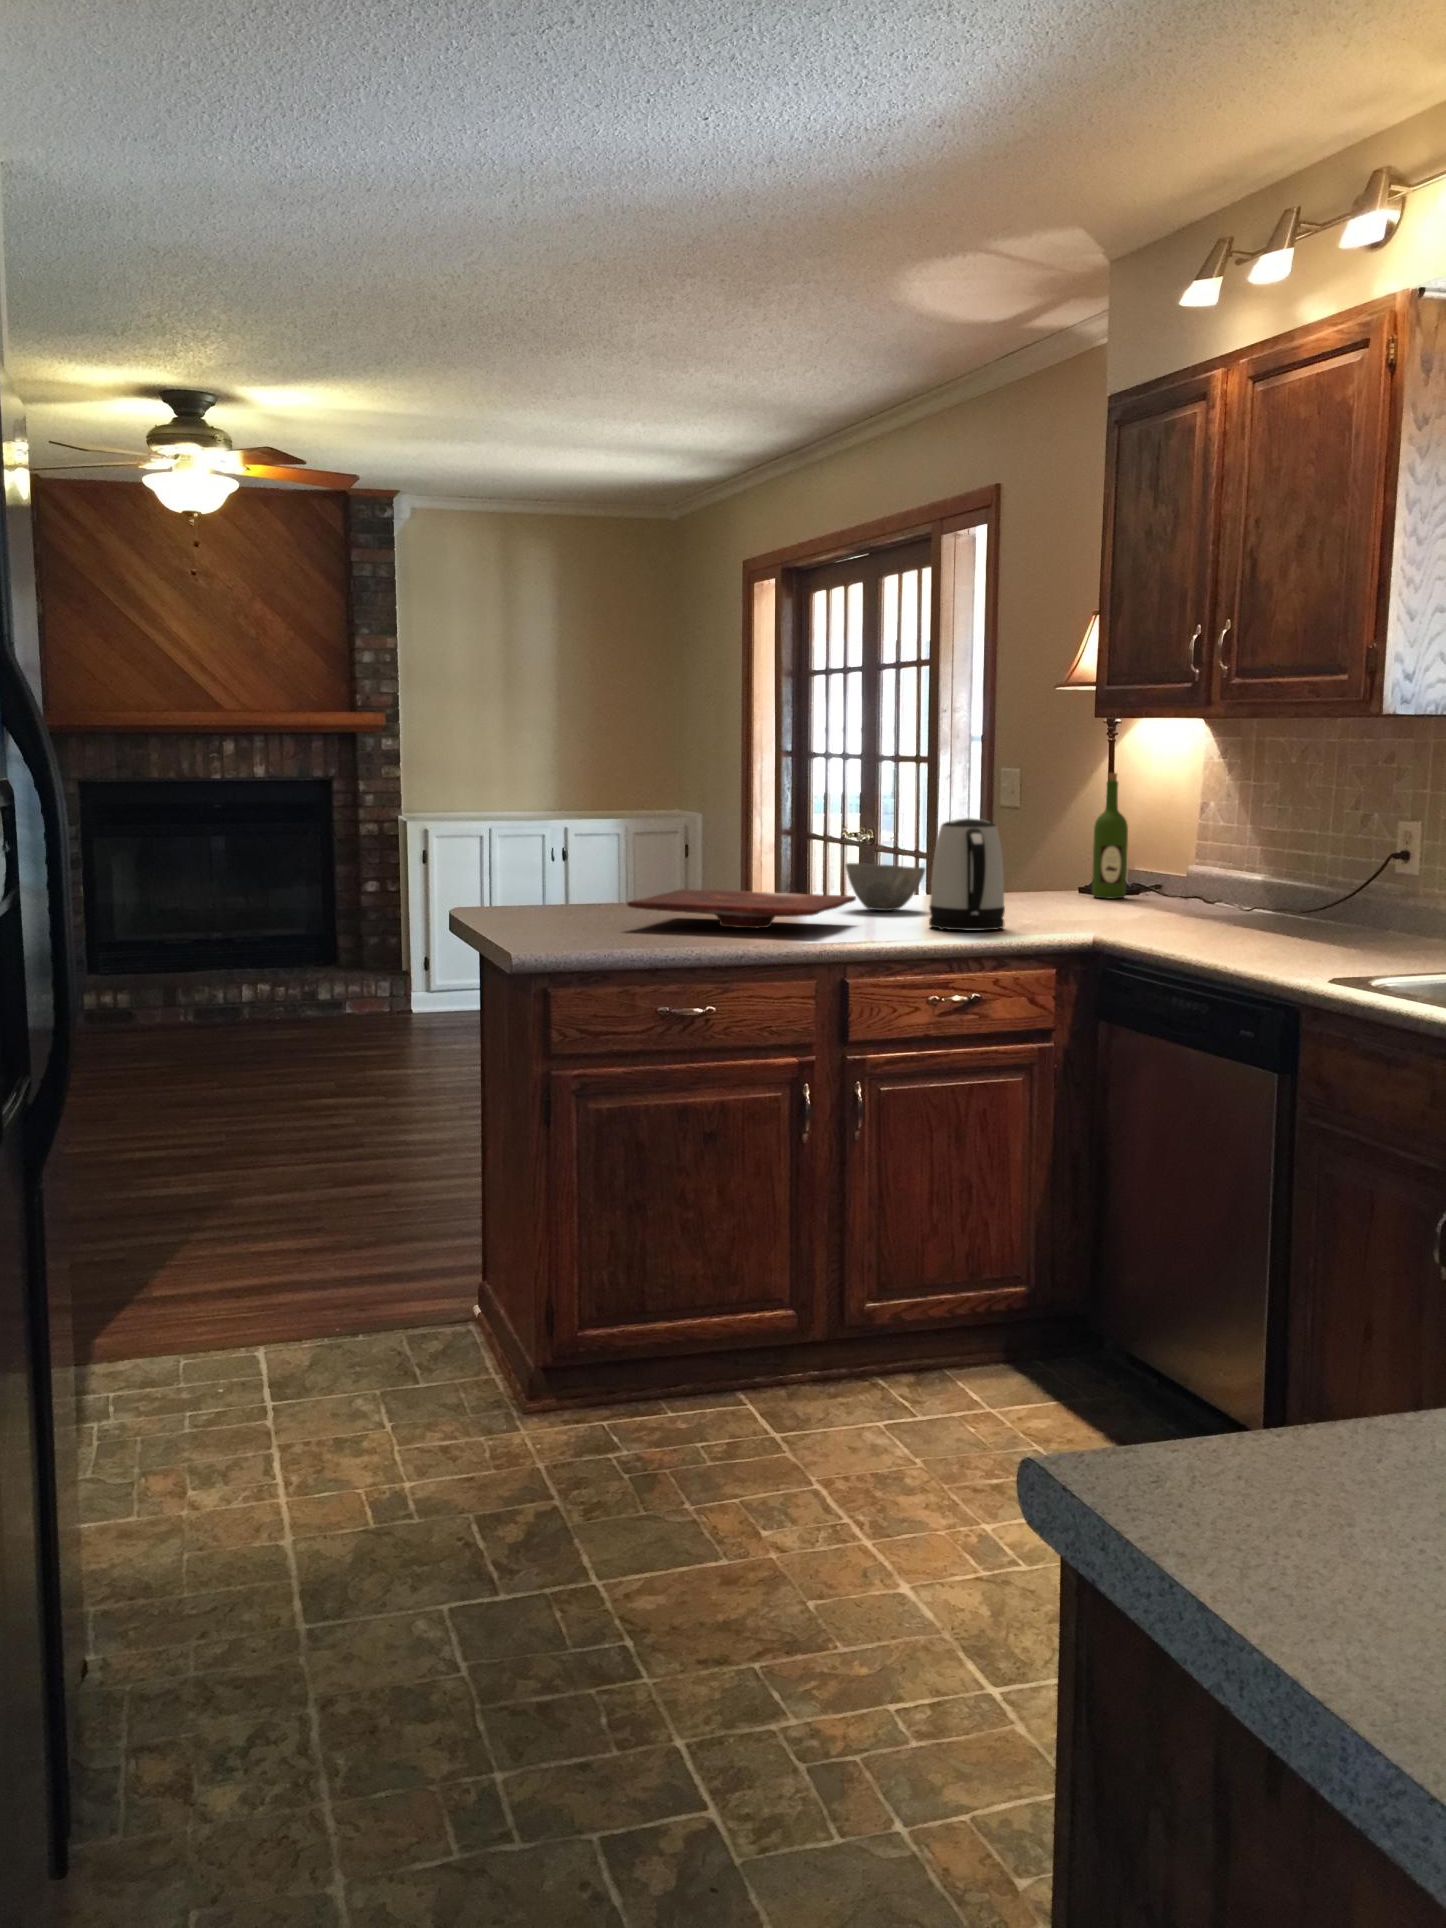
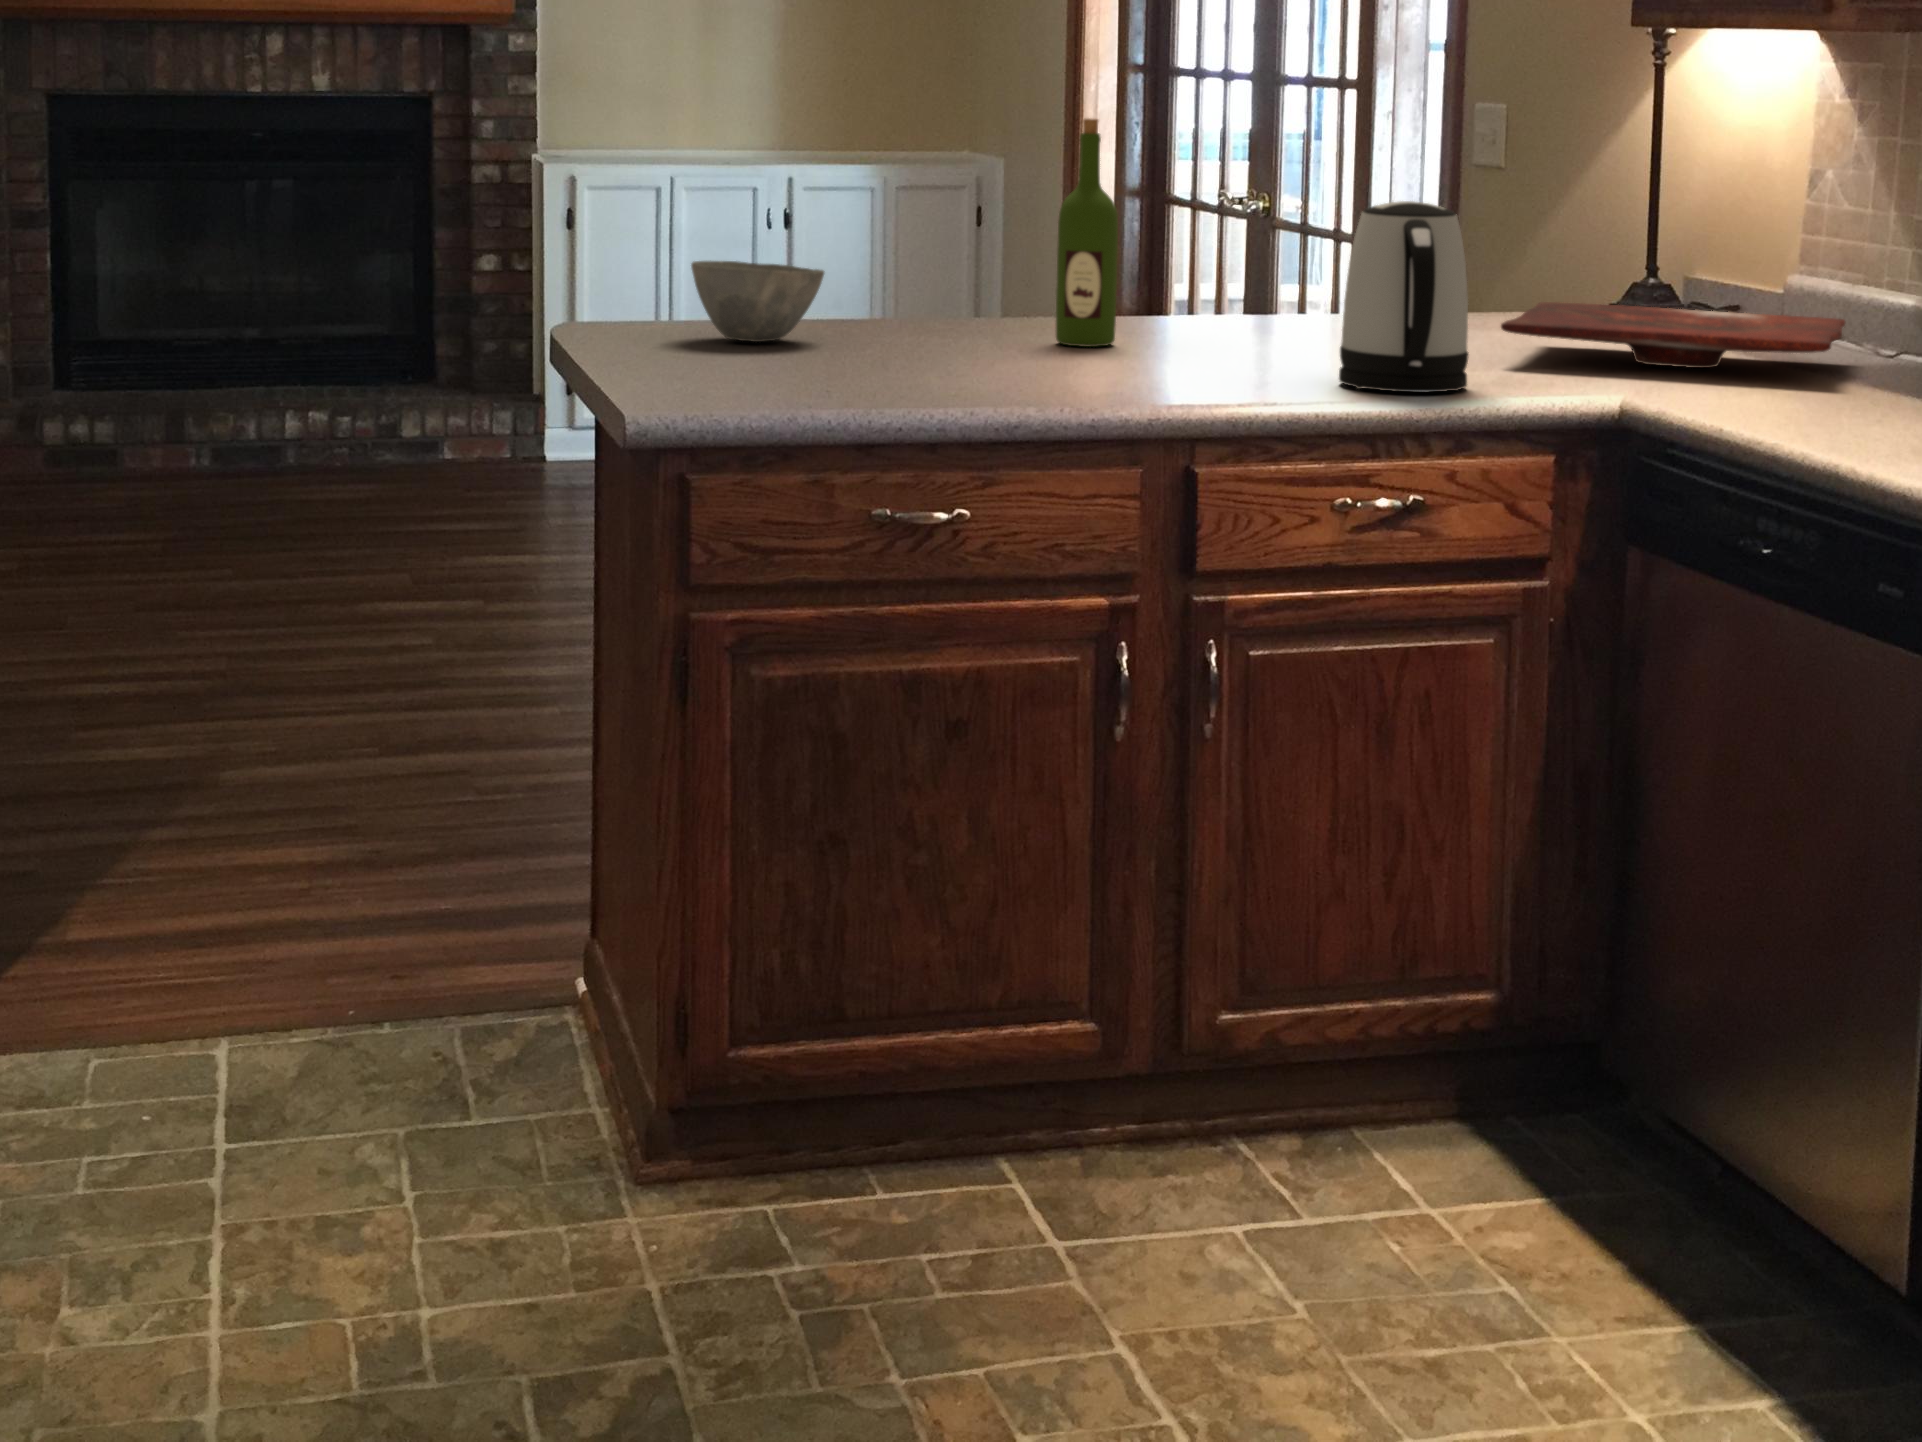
wine bottle: present [1092,773,1128,898] -> present [1056,118,1118,347]
bowl: present [846,863,925,911] -> present [691,261,824,342]
cutting board: present [627,889,856,928] -> present [1501,302,1845,368]

